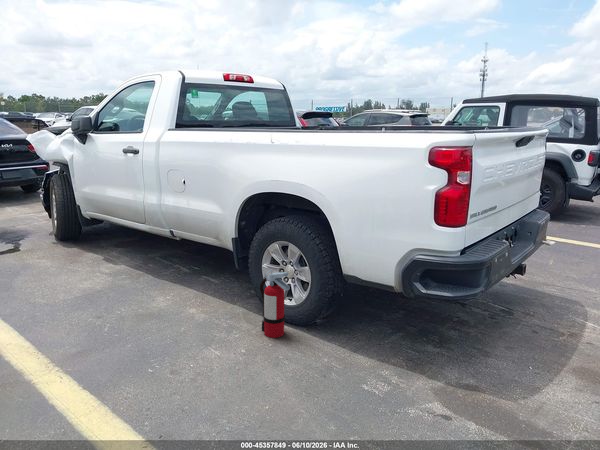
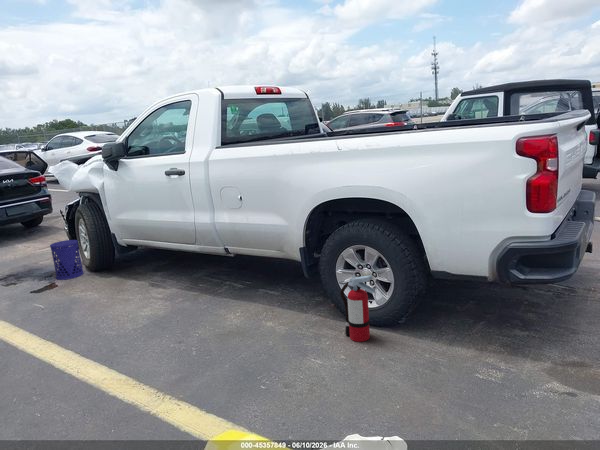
waste bin: none [20,207,51,245] -> present [50,240,83,280]

